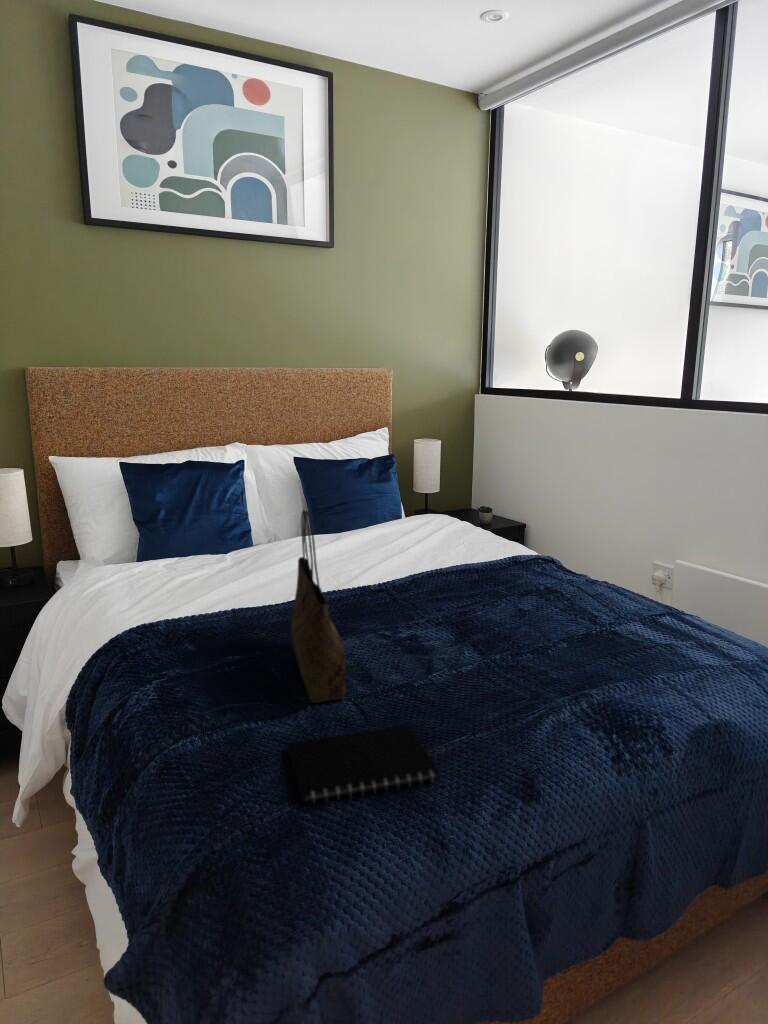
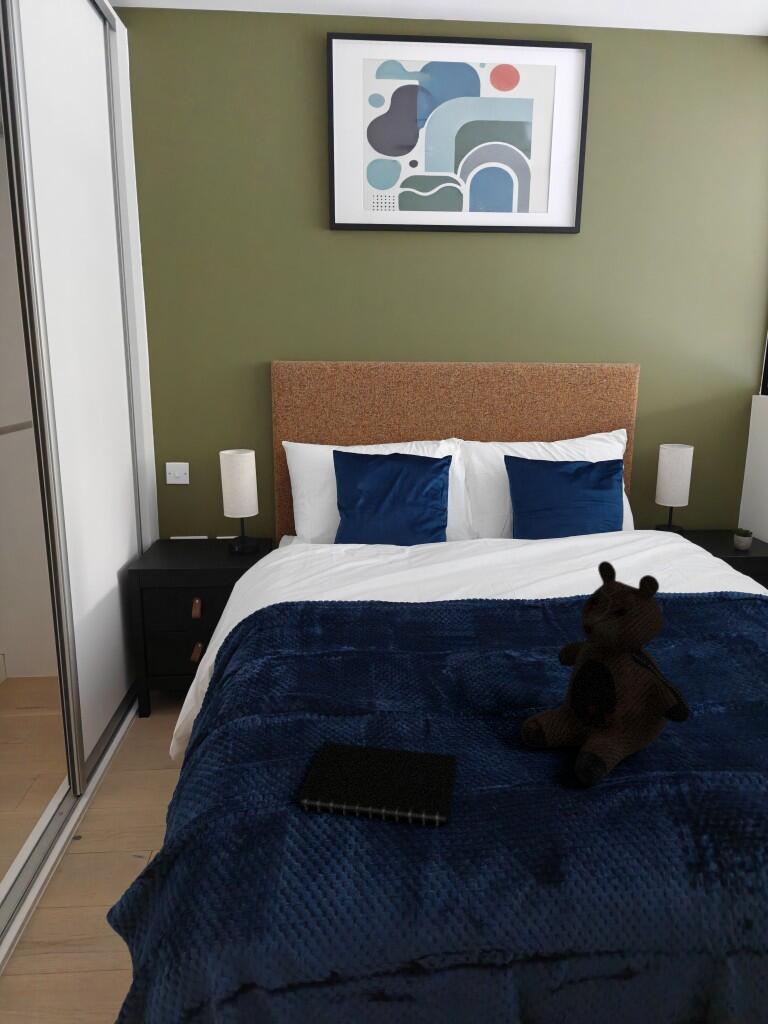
tote bag: present [291,510,346,703] -> none [377,507,436,711]
teddy bear: none [447,536,577,720] -> present [521,561,689,785]

